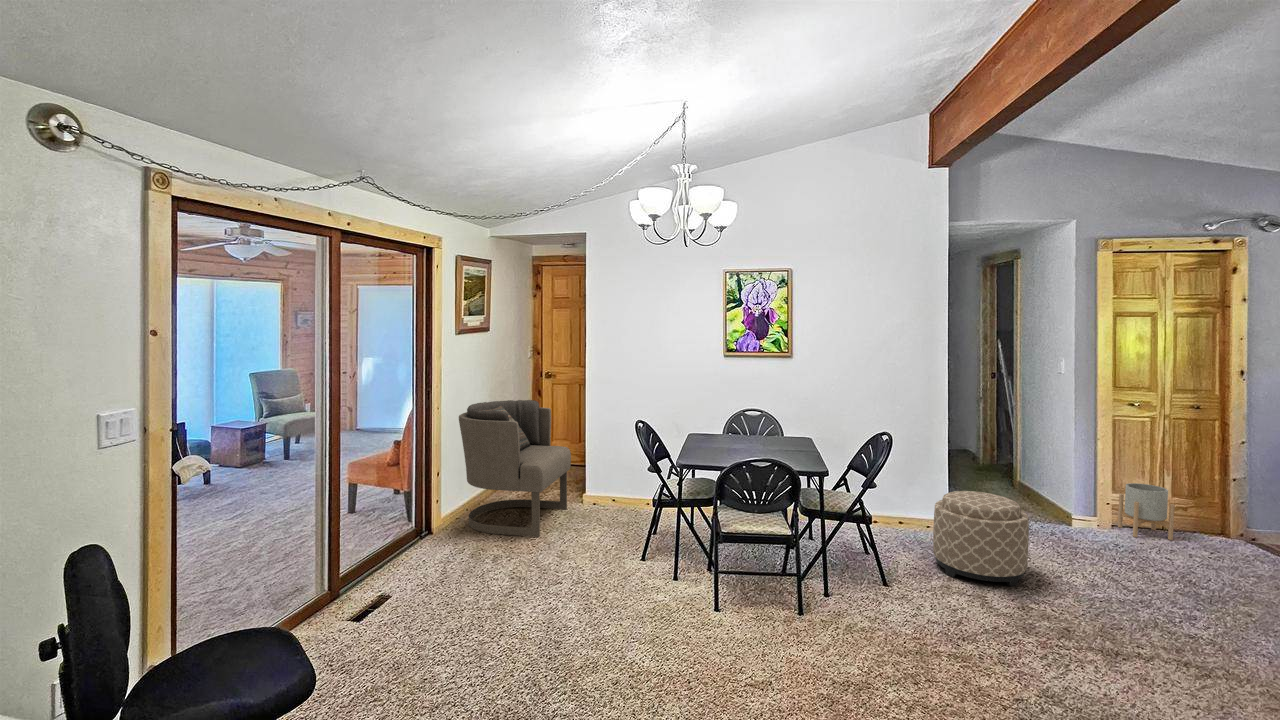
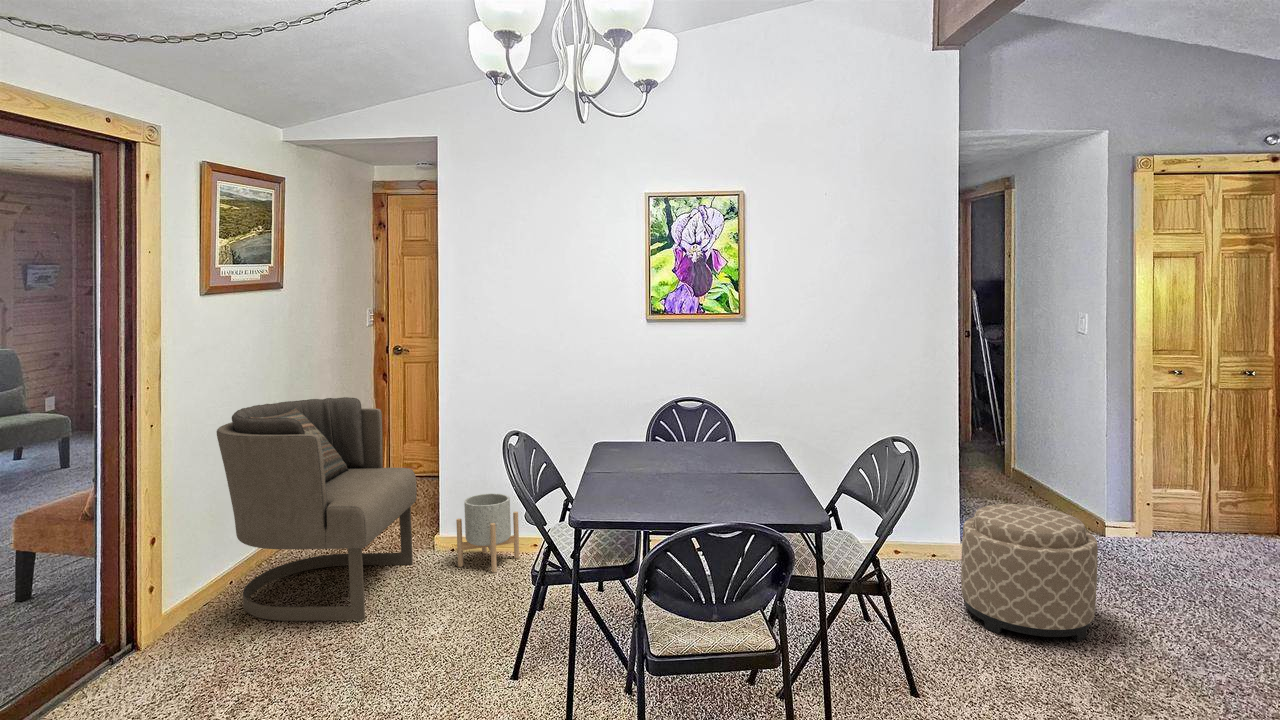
planter: present [1118,483,1175,540] -> present [456,494,519,573]

